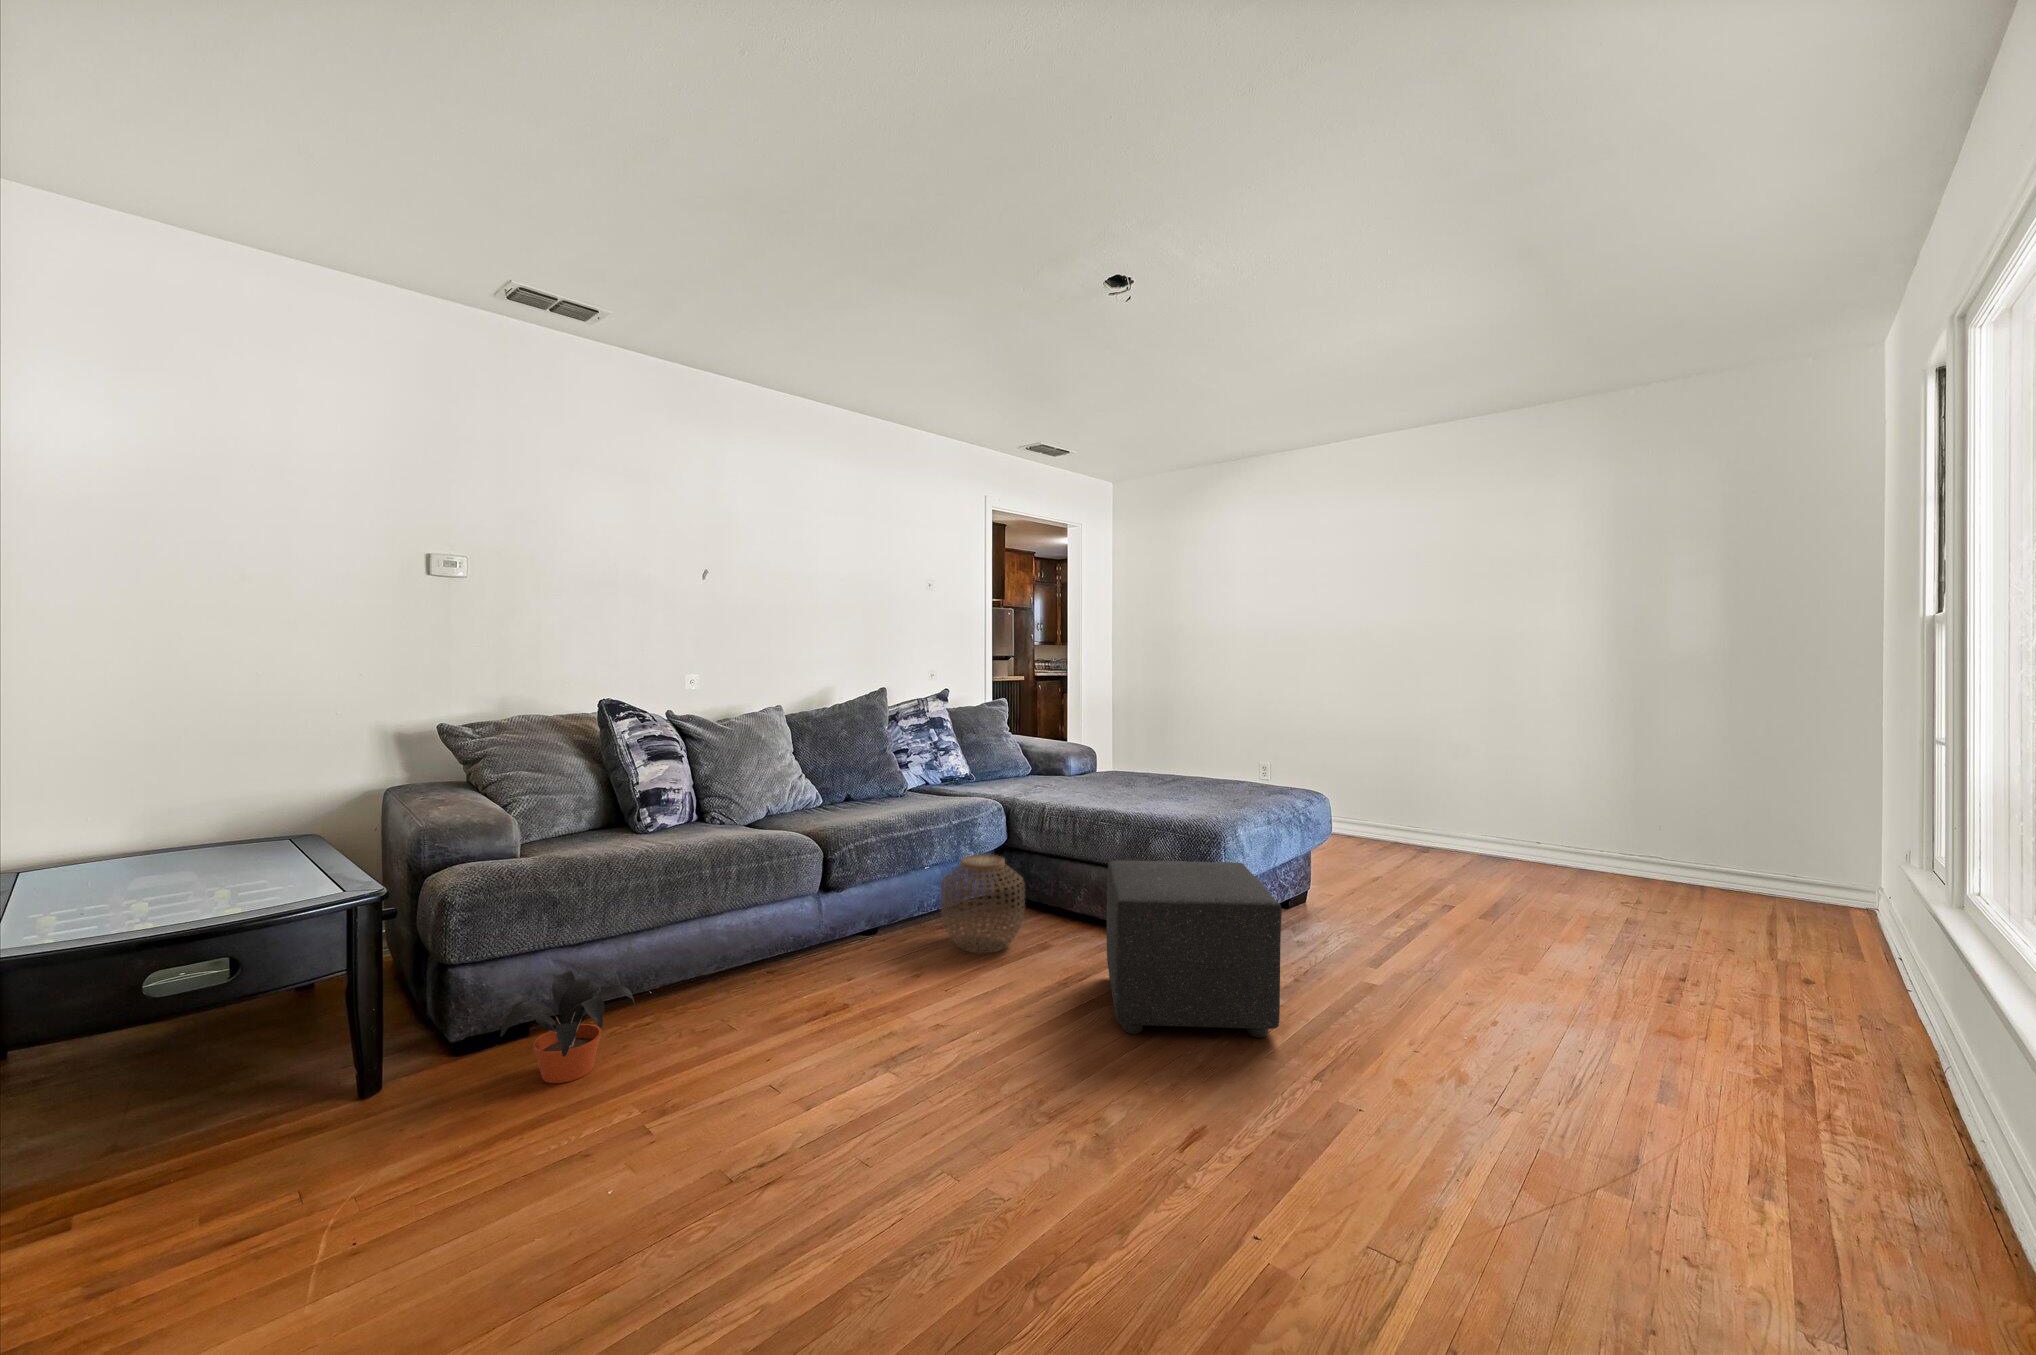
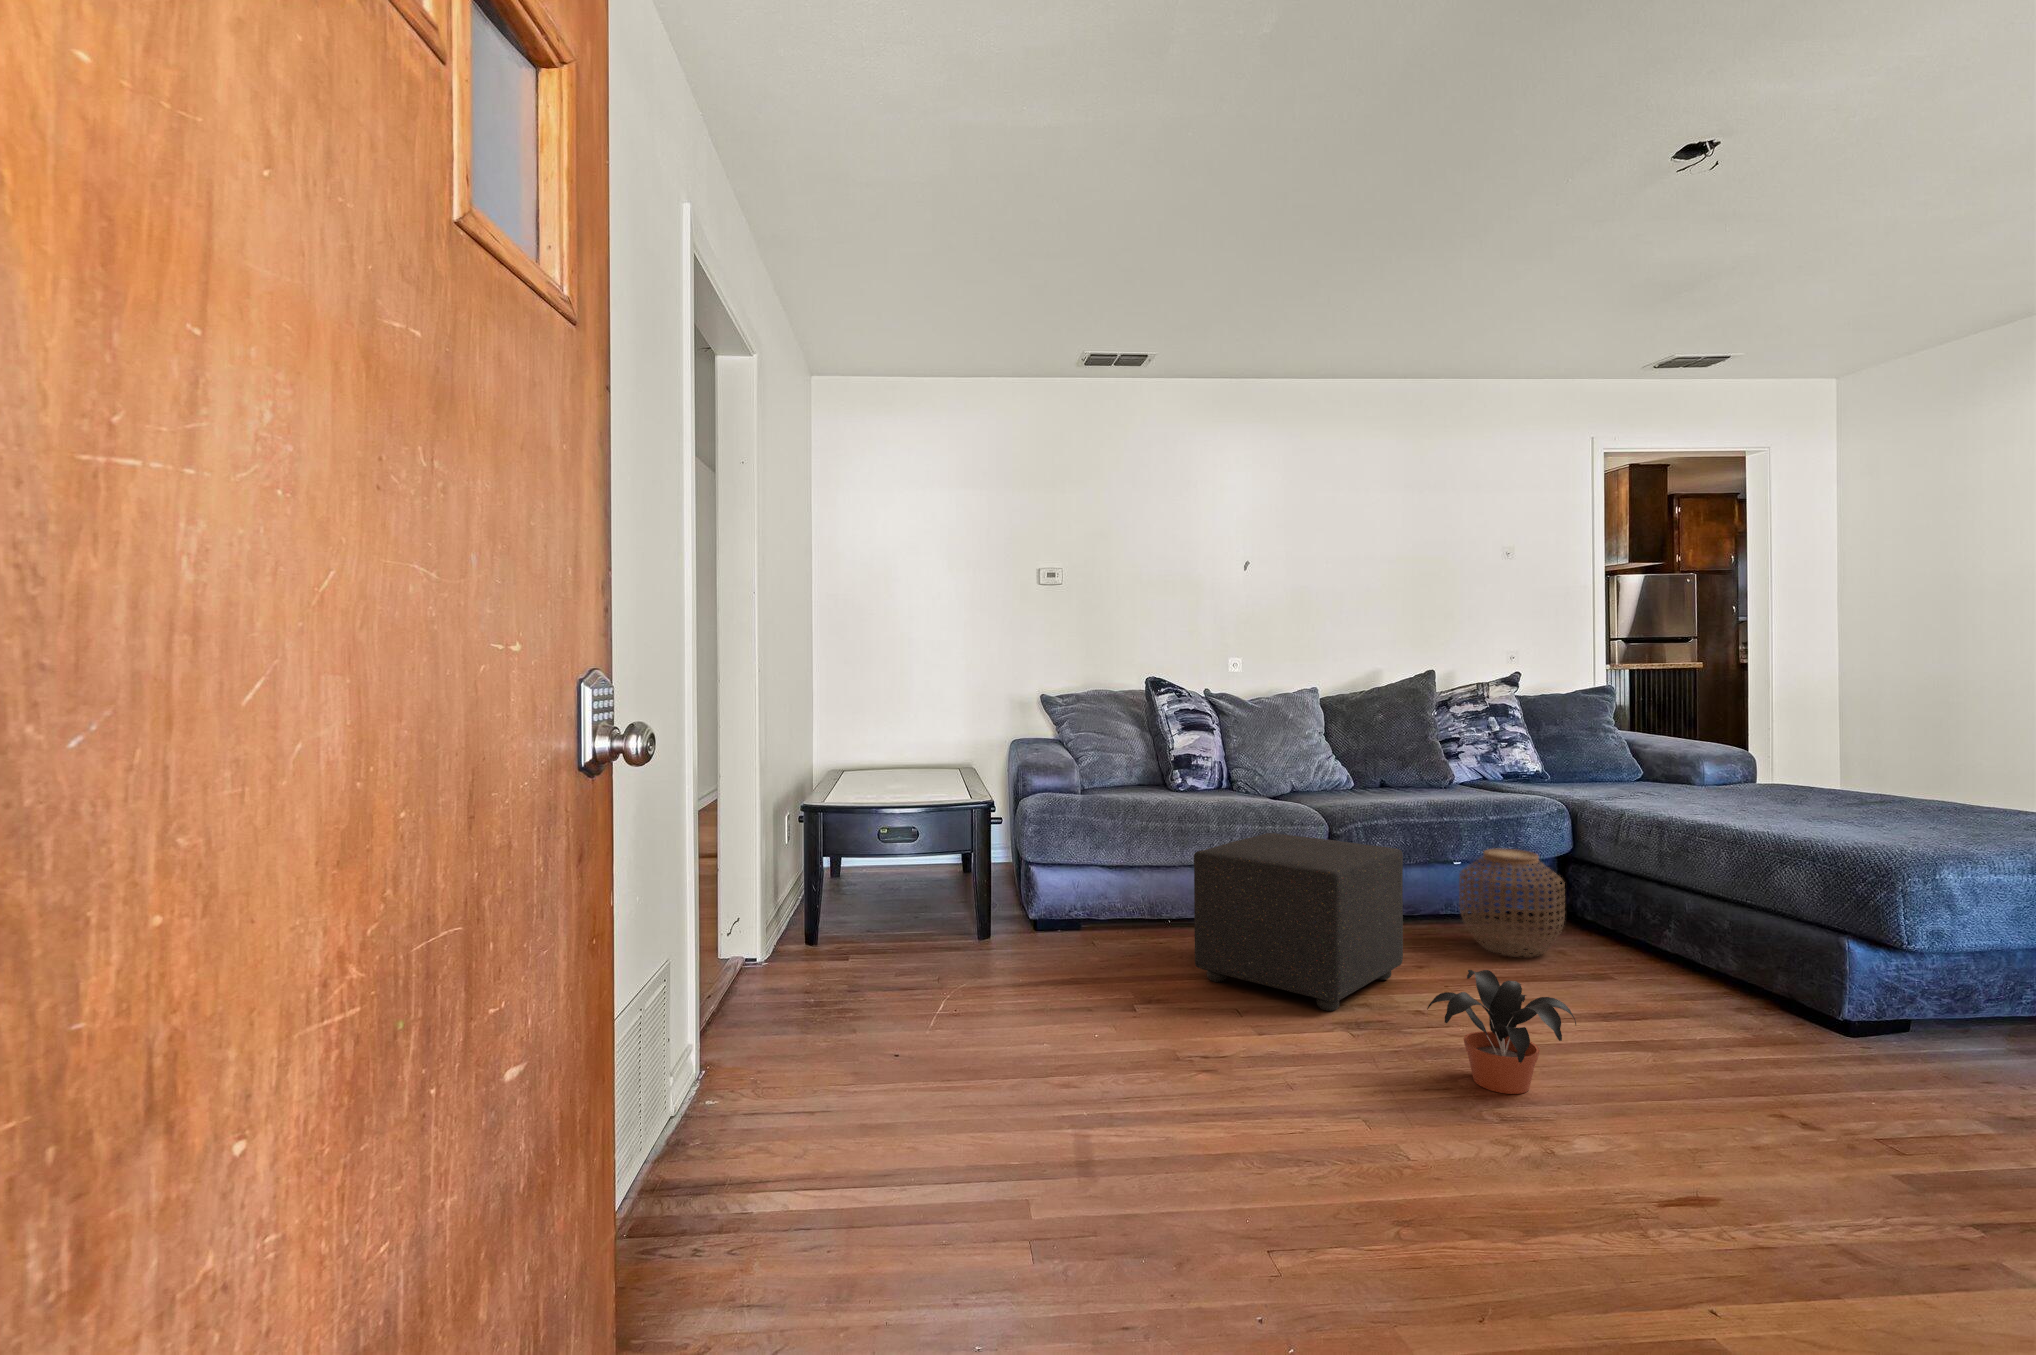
ottoman: present [1107,861,1282,1037] -> present [1194,833,1403,1011]
potted plant: present [500,970,634,1083] -> present [1427,970,1576,1094]

